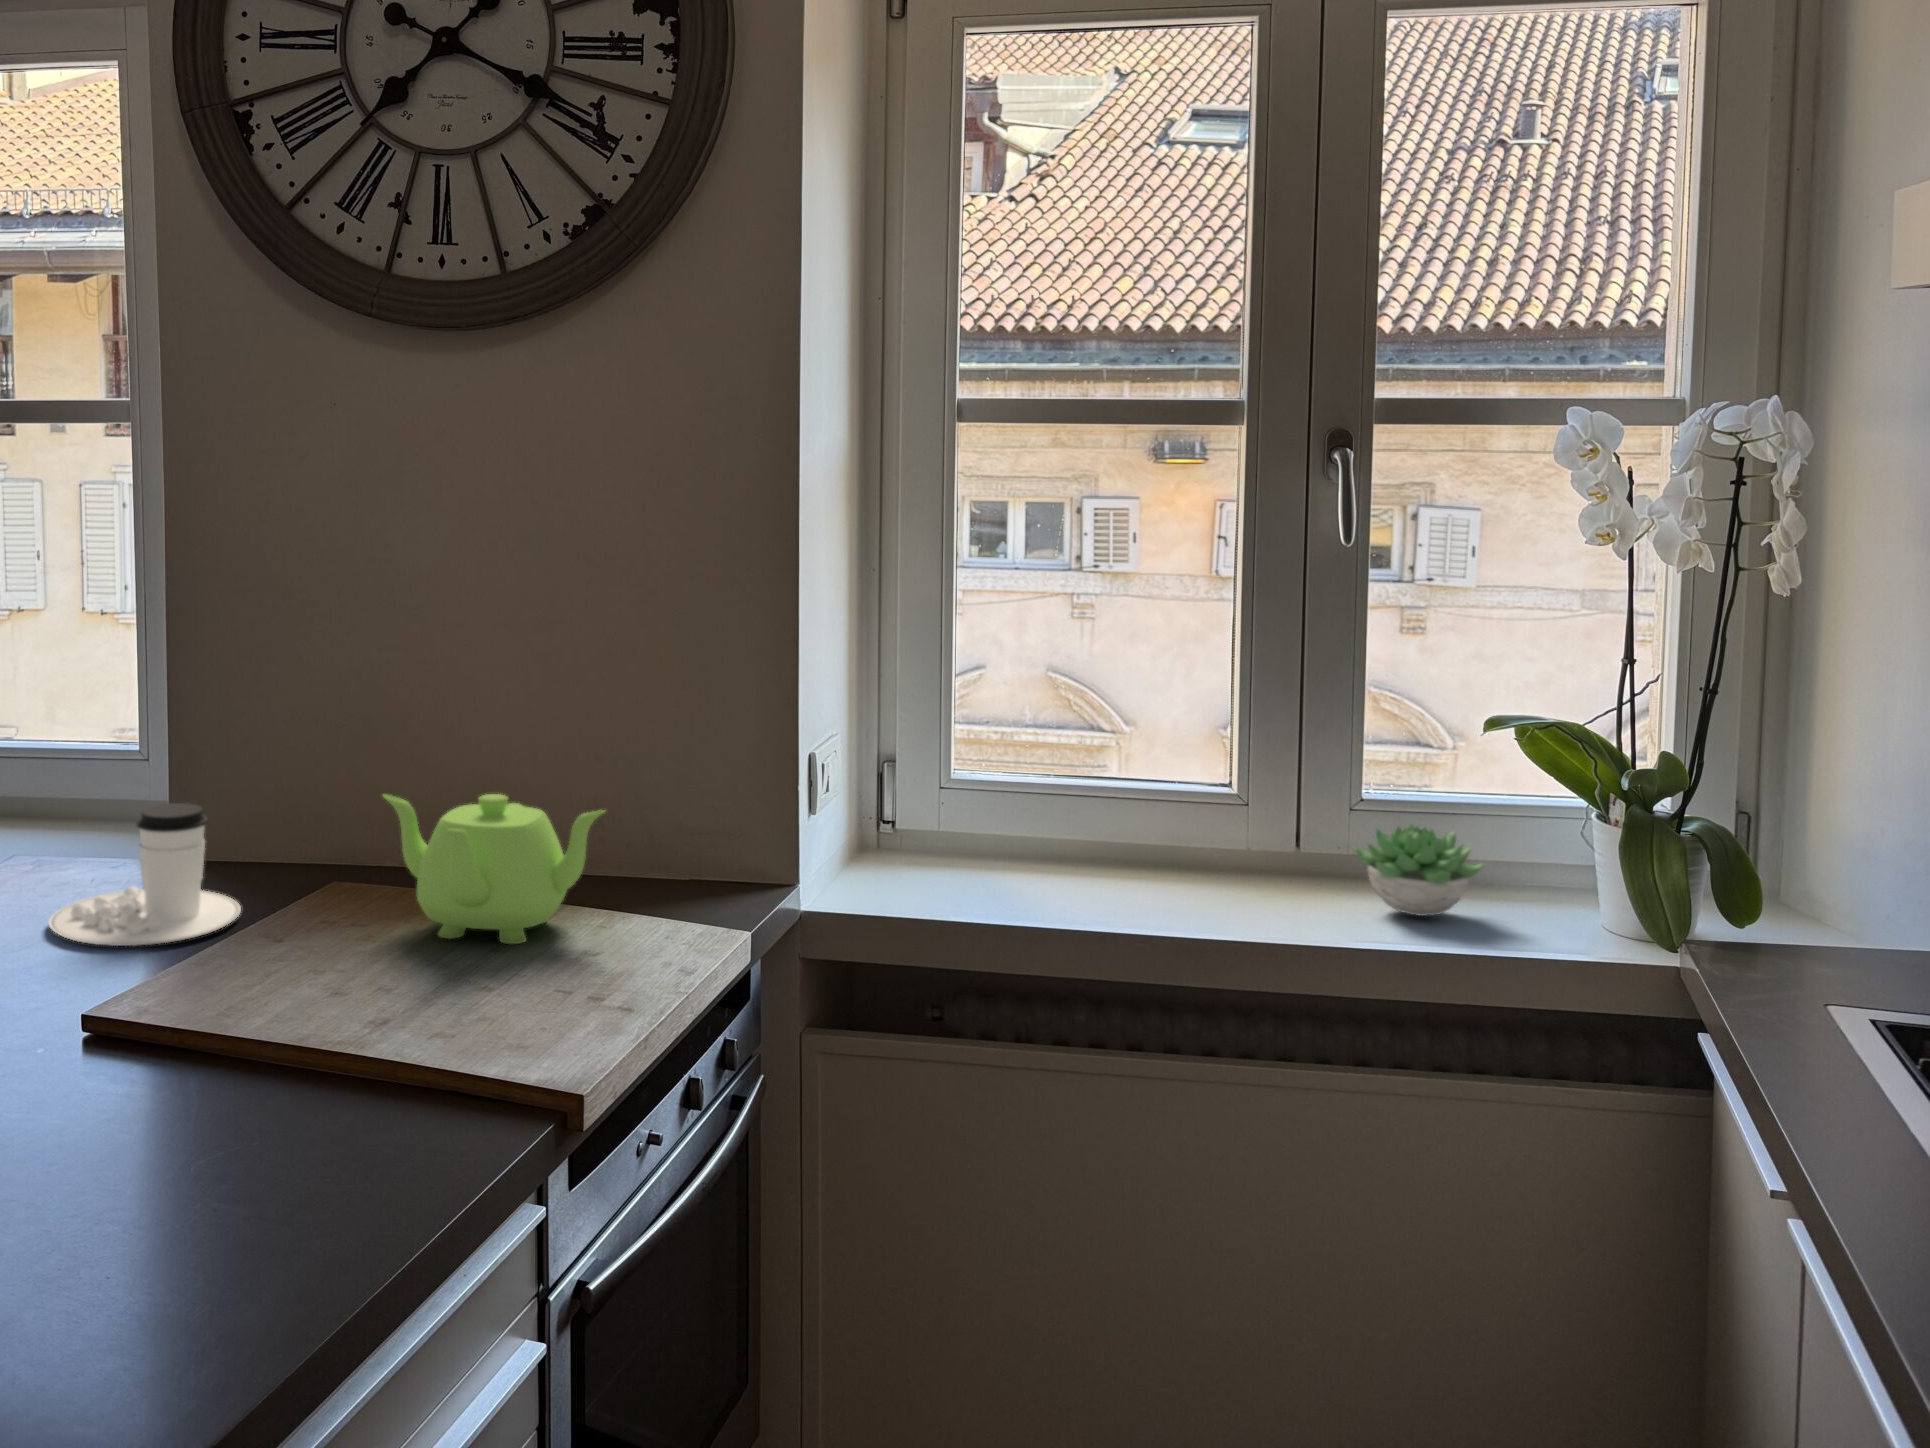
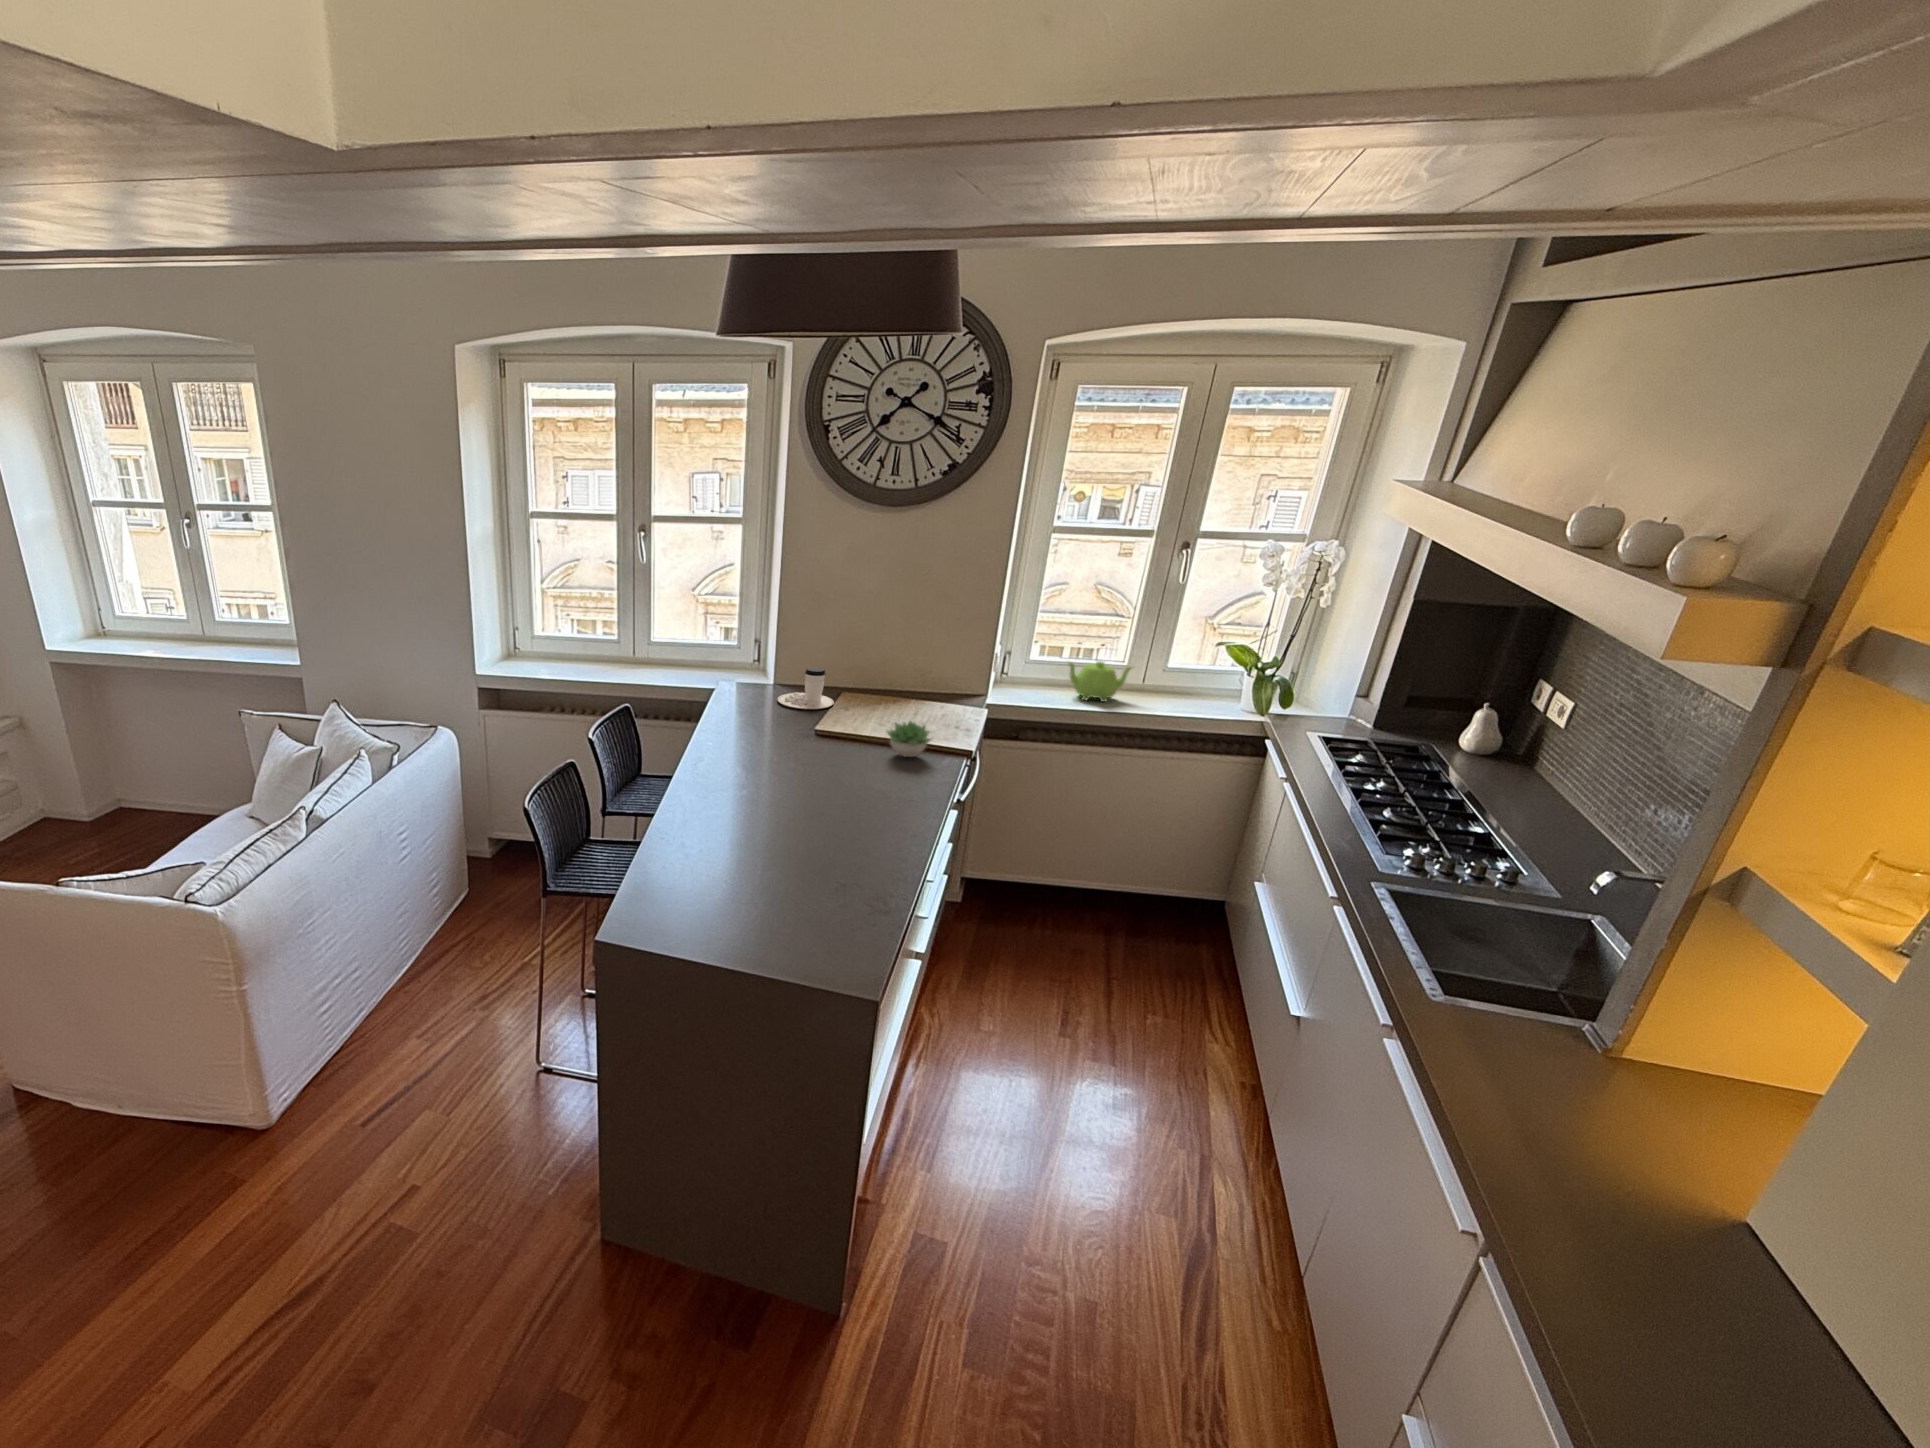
teapot: present [384,794,605,944] -> present [1069,661,1132,702]
succulent plant: present [1353,825,1485,916] -> present [887,722,933,757]

